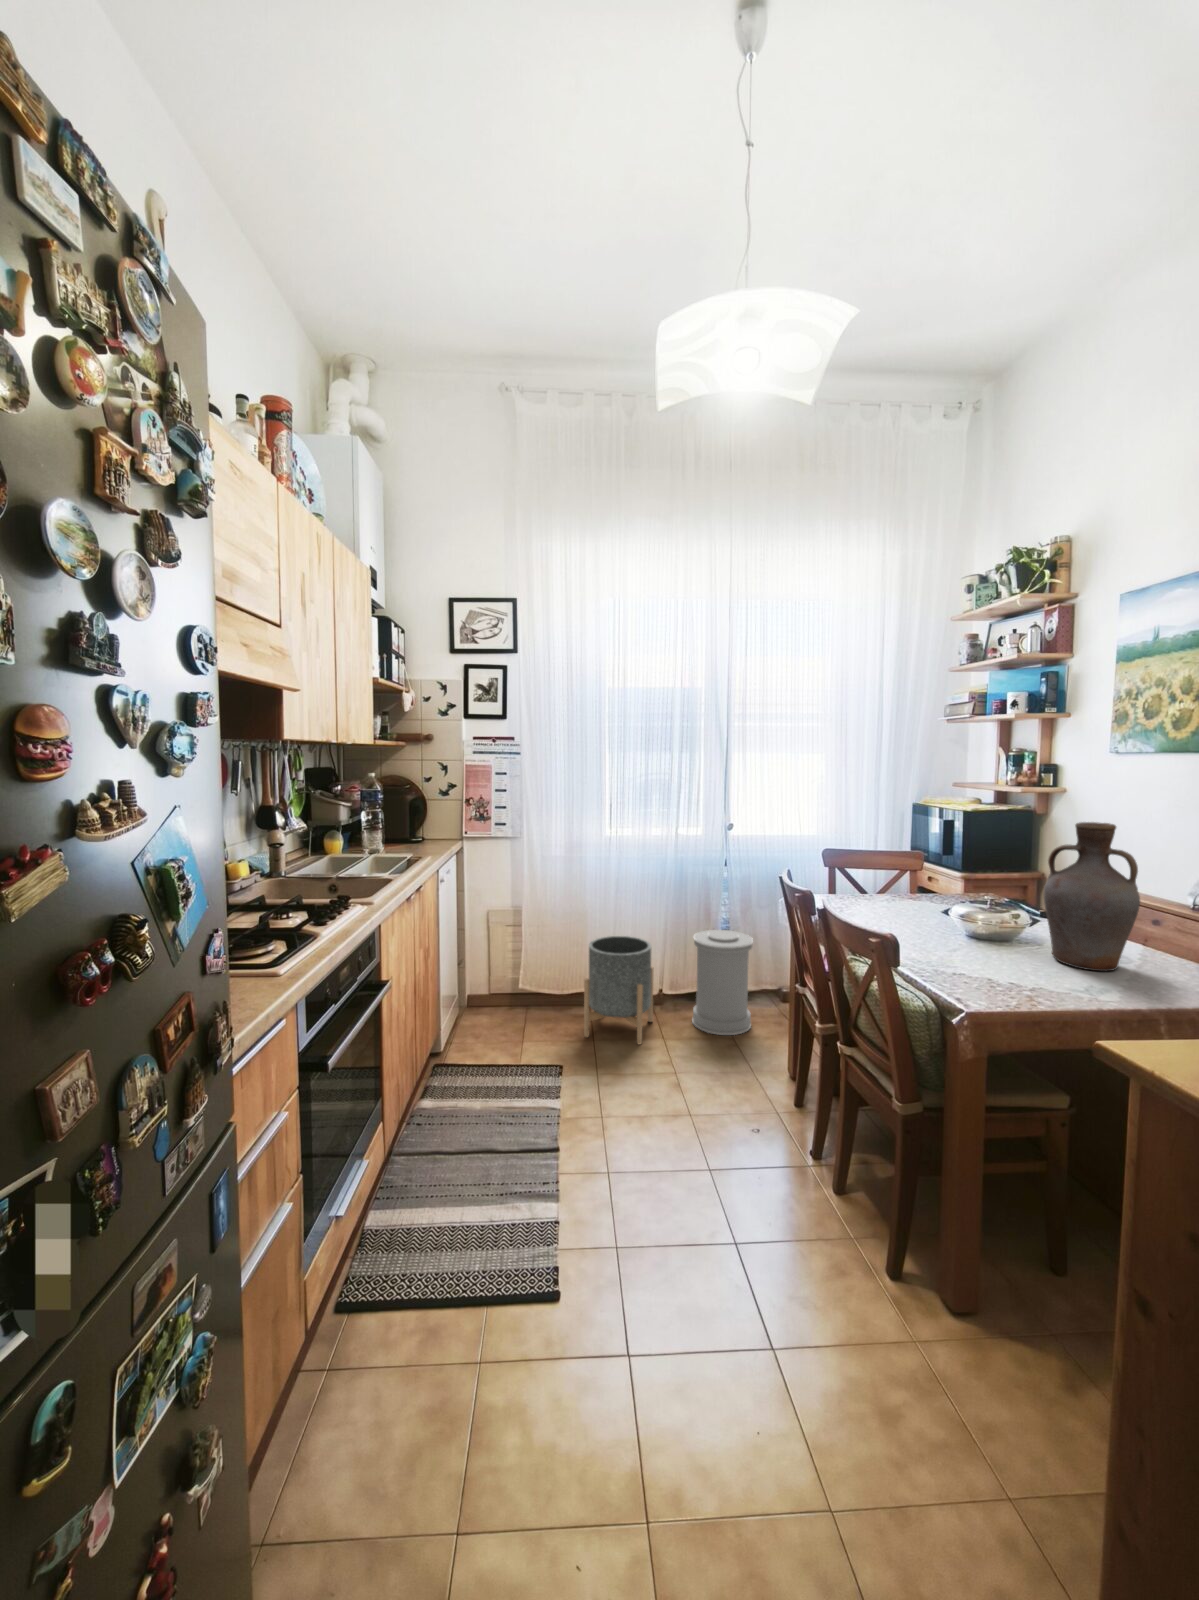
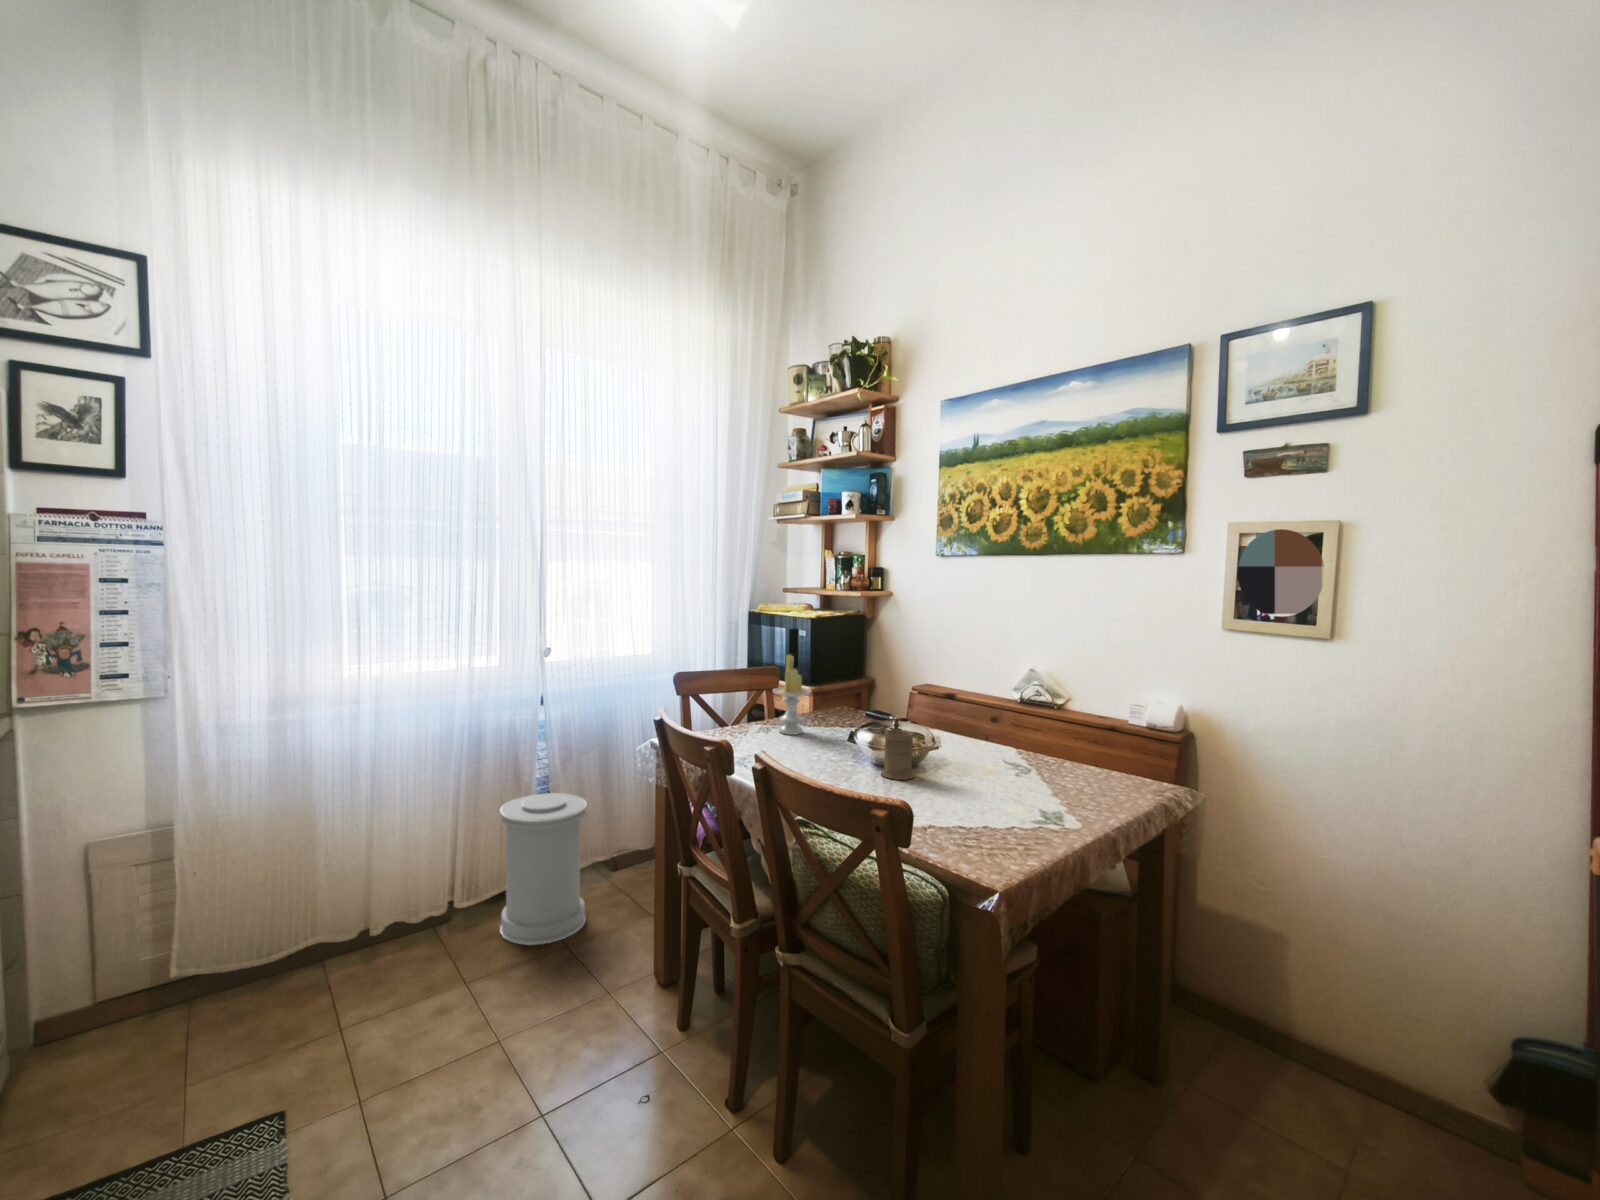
vase: present [1044,822,1140,971] -> none [962,622,1042,772]
candle: none [884,841,921,910] -> present [773,655,811,735]
mug: none [942,911,987,956] -> present [881,729,915,780]
planter: present [584,936,654,1044] -> none [327,832,442,1019]

